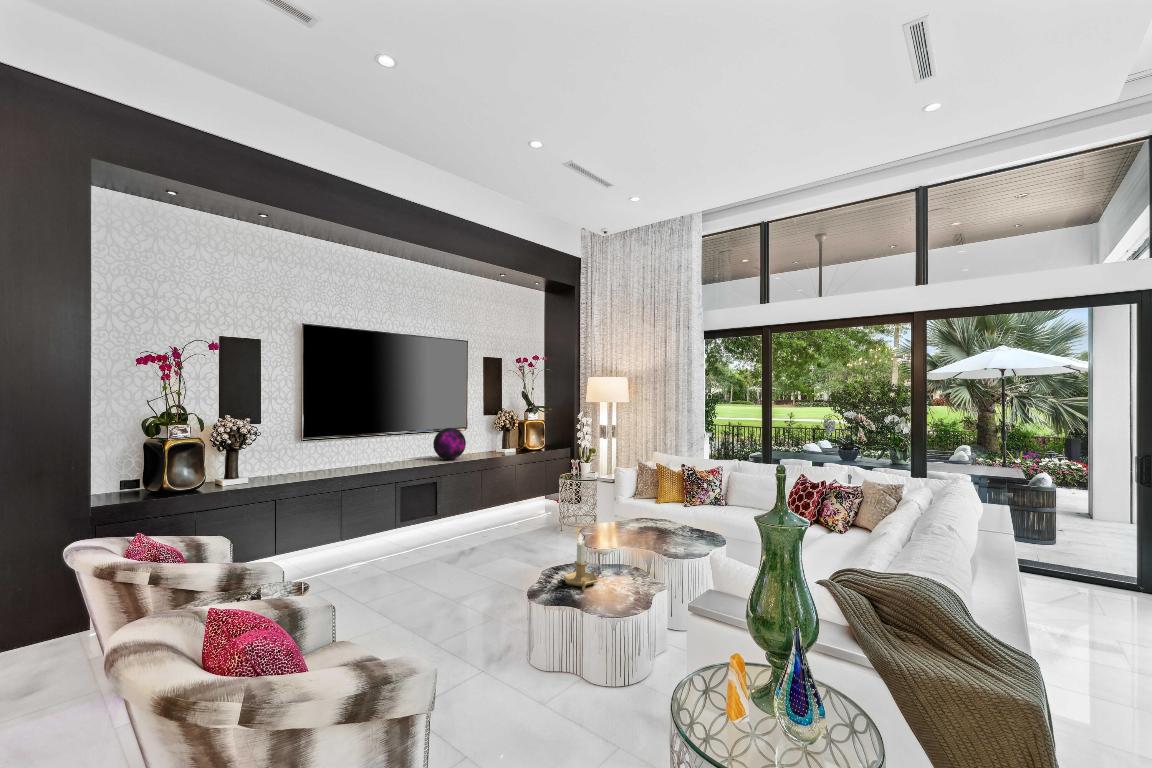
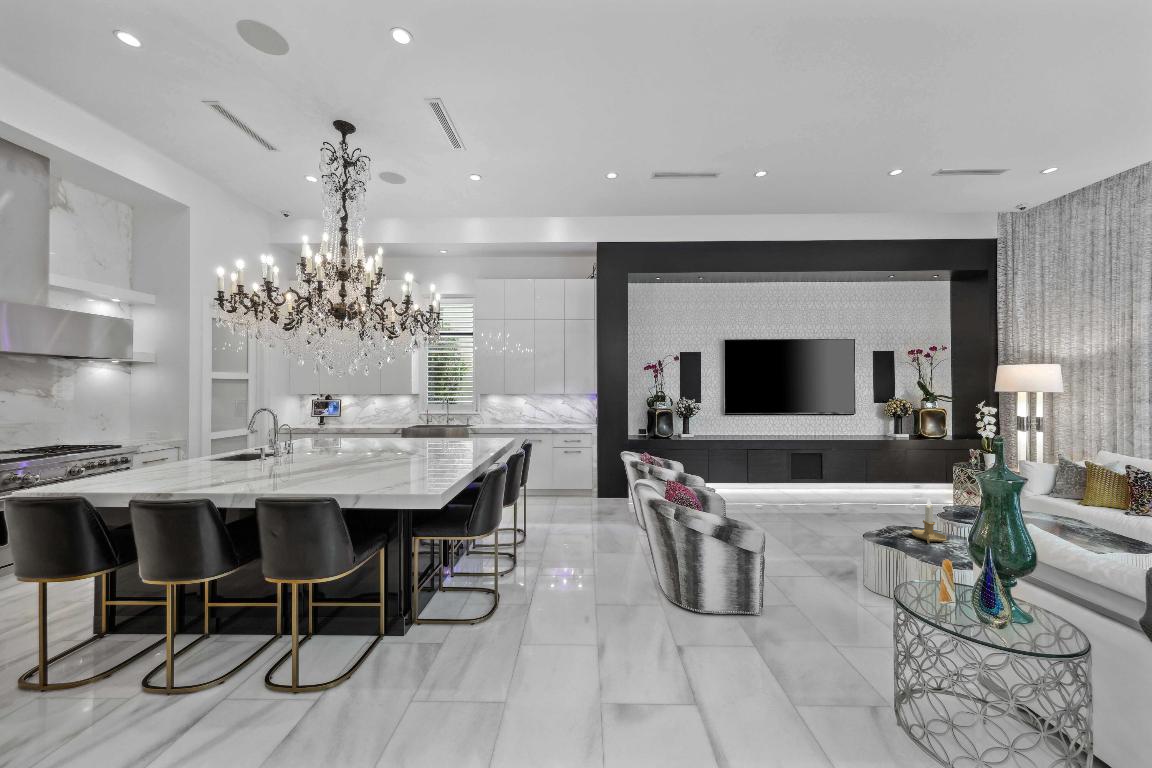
decorative orb: present [433,428,466,460] -> none [824,412,853,437]

